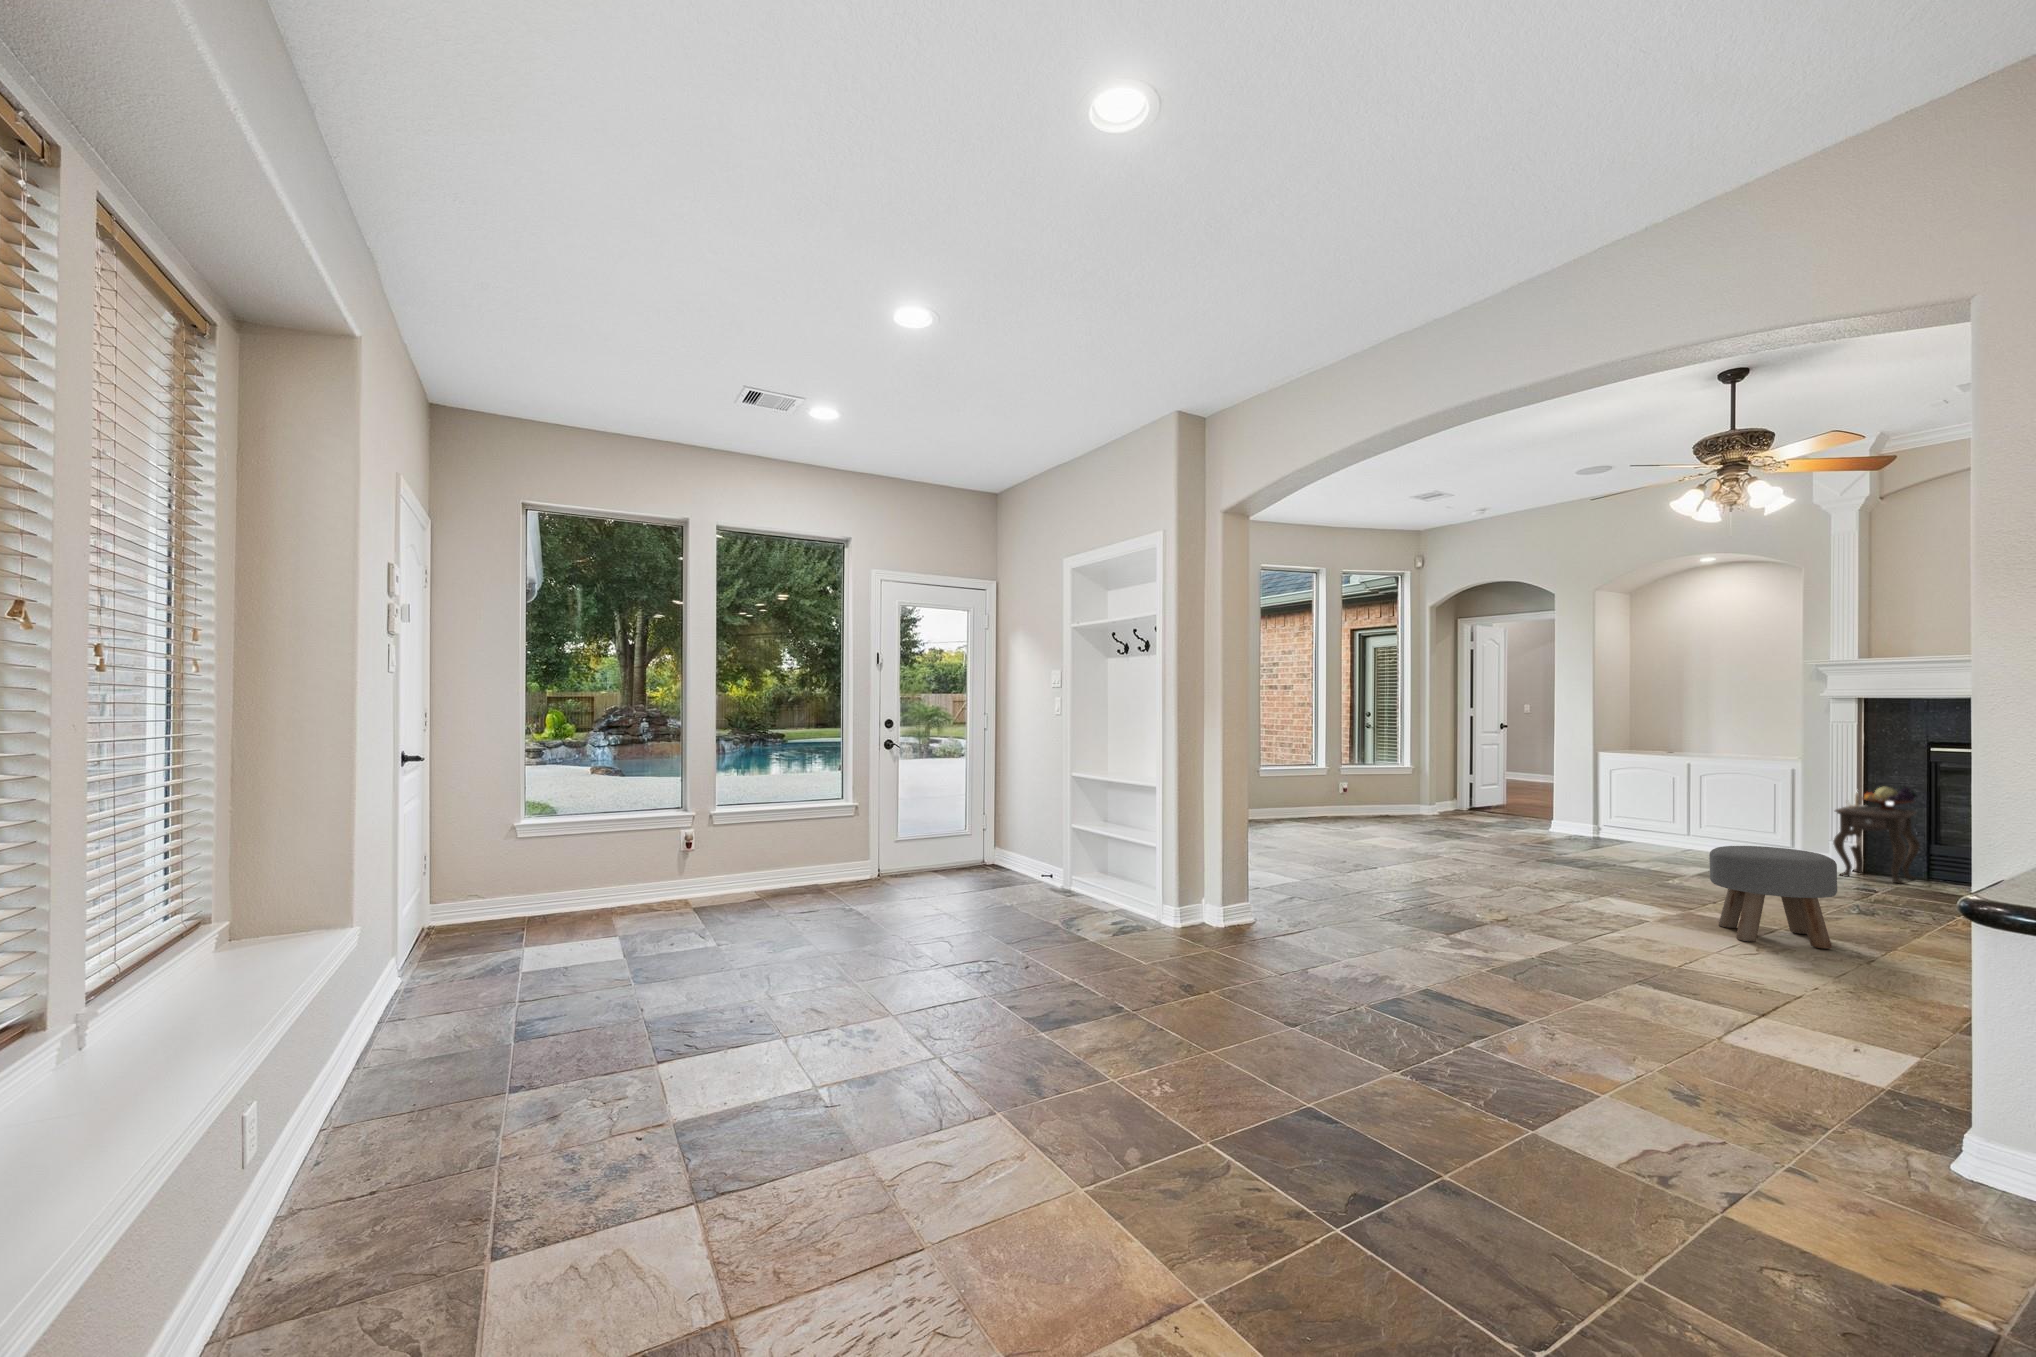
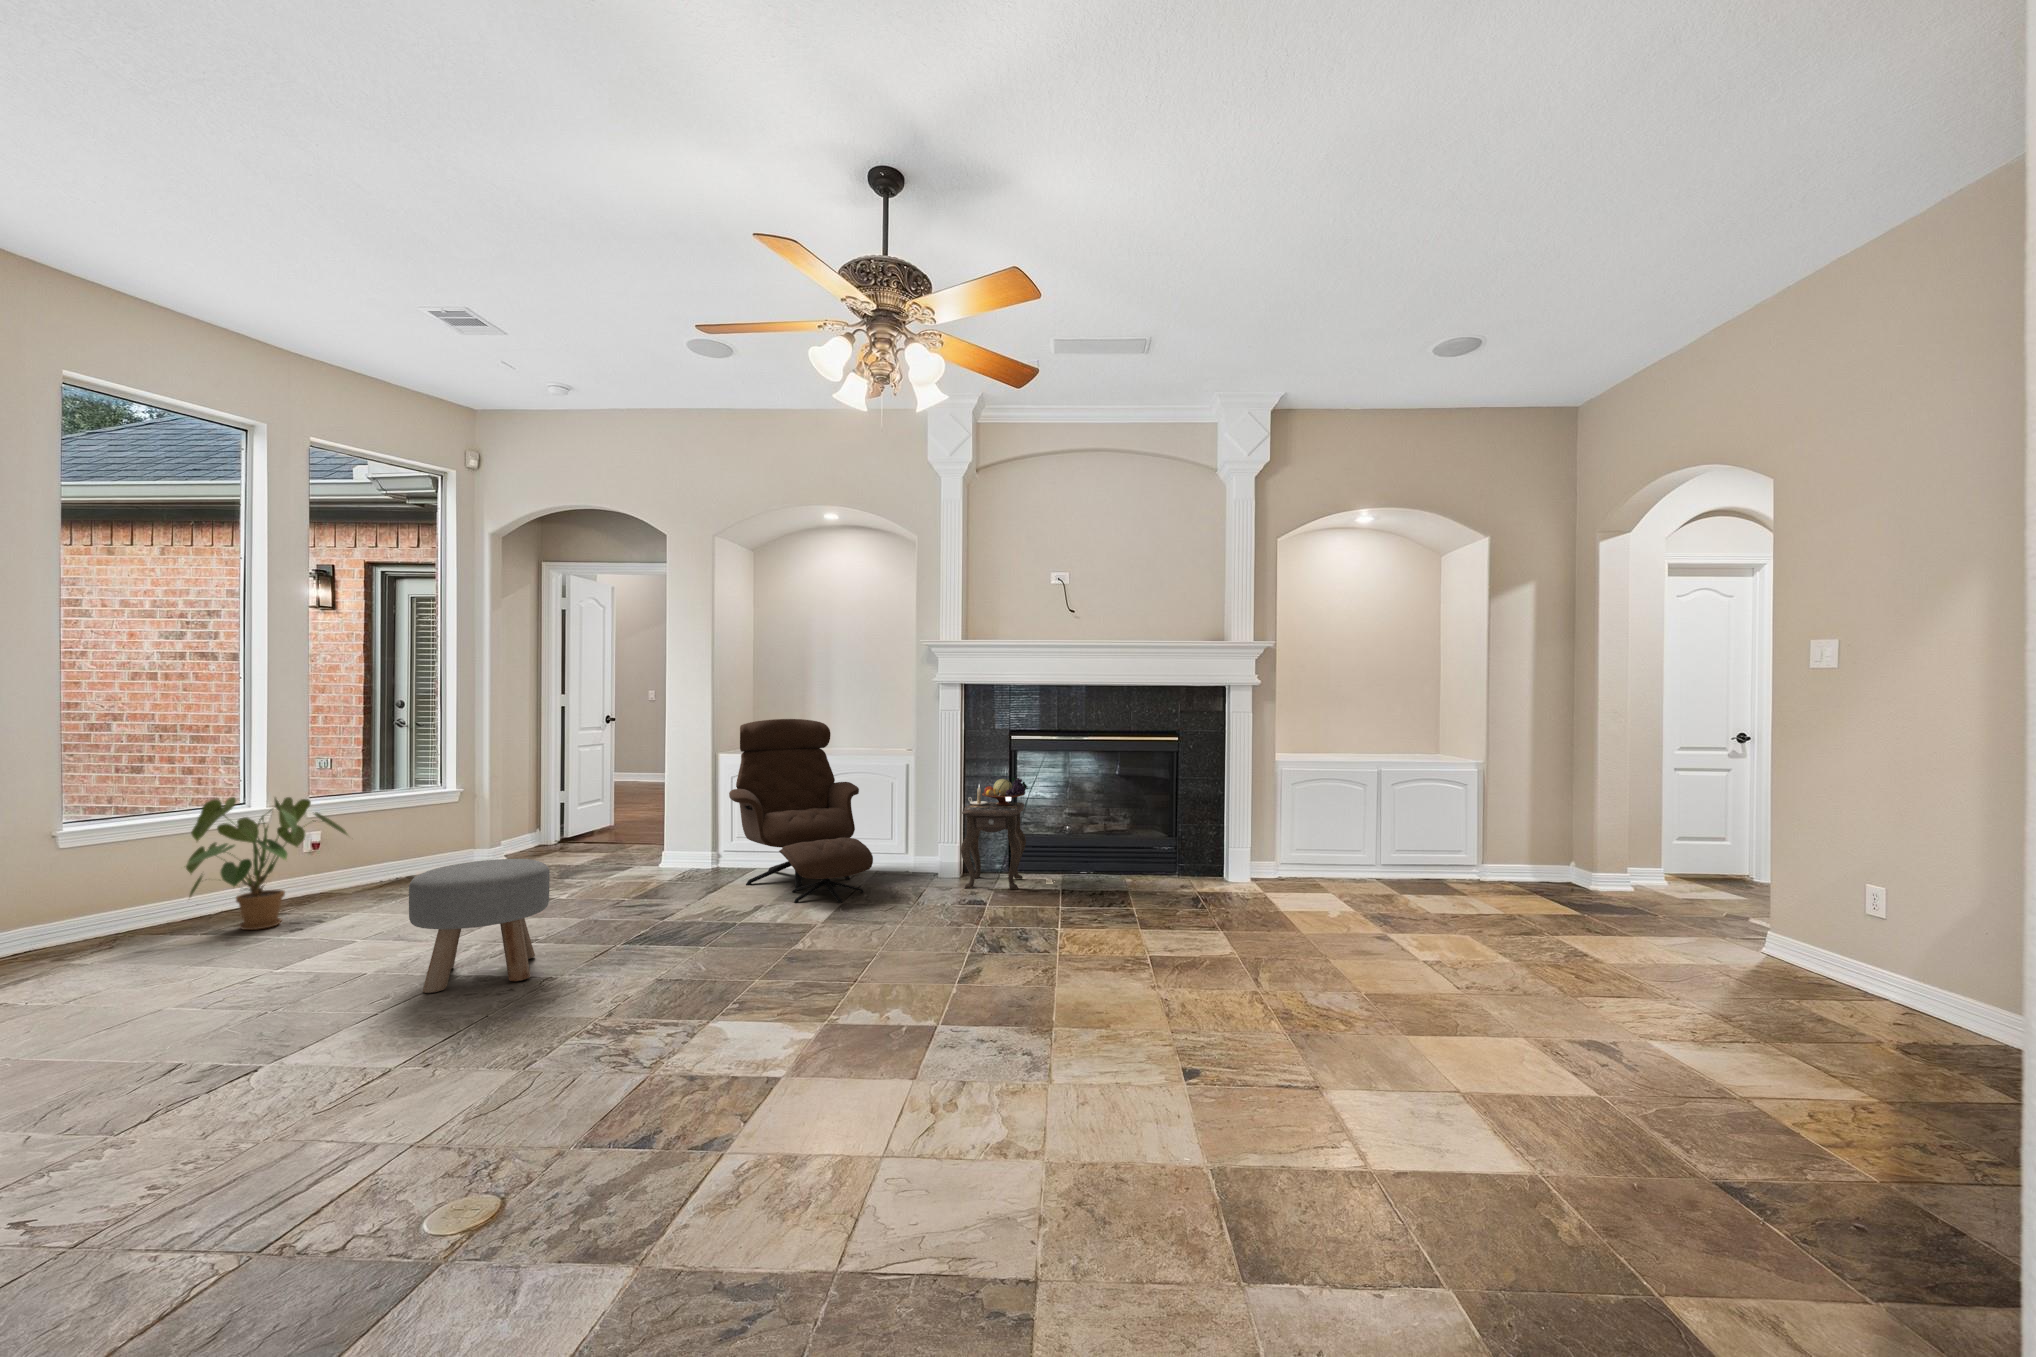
lounge chair: none [1606,729,1737,866] -> present [729,719,873,903]
house plant: none [1295,759,1367,827] -> present [184,797,347,930]
ottoman: present [1709,846,1837,949] -> present [409,859,550,993]

